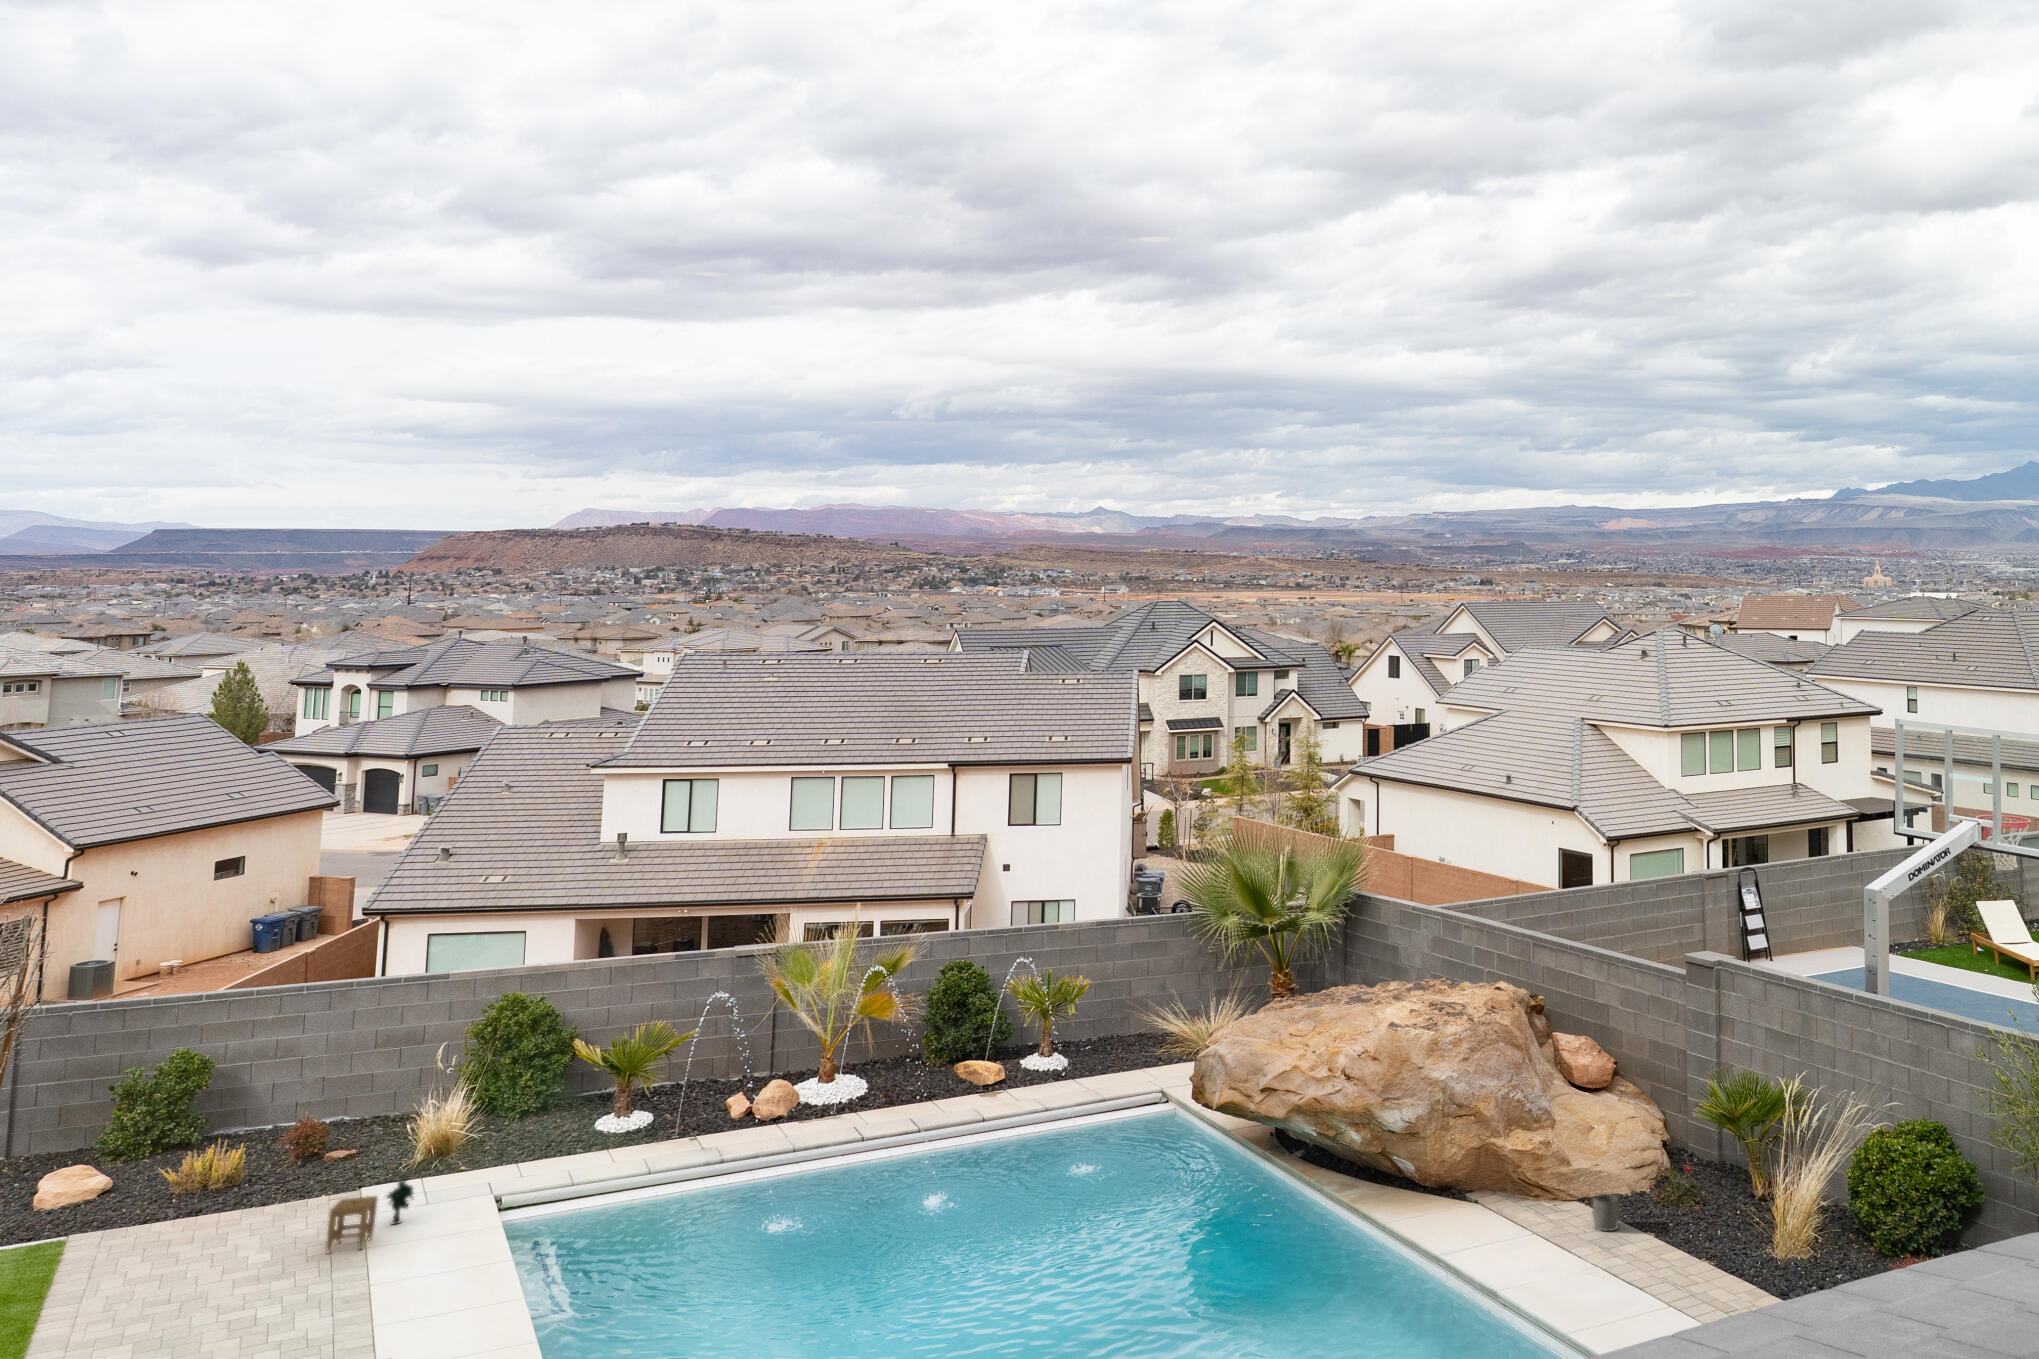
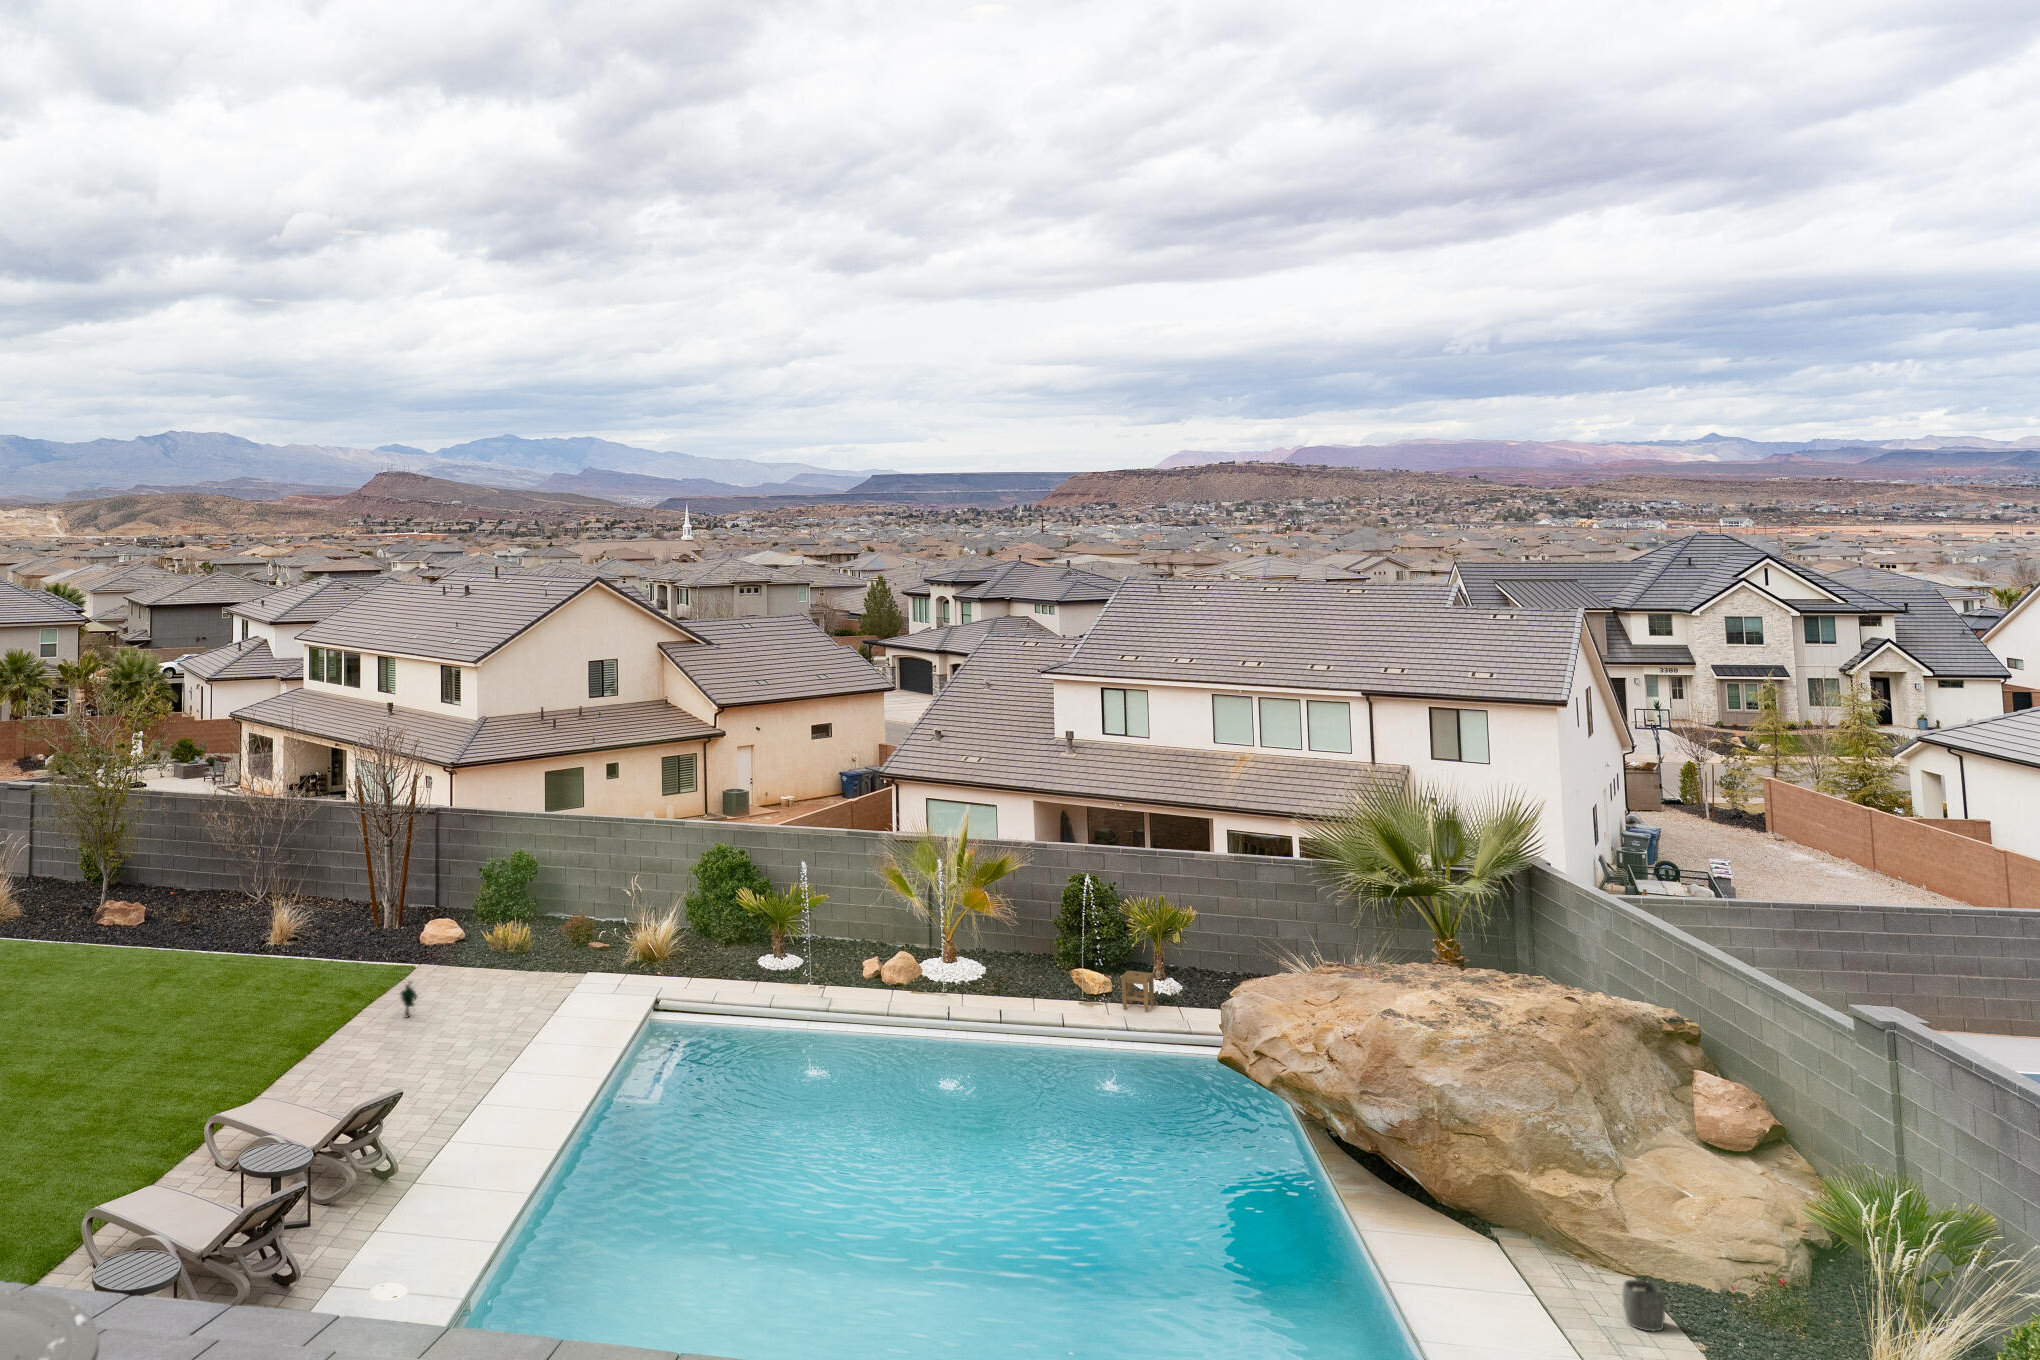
decorative plant: present [387,1176,413,1225] -> present [400,983,417,1018]
stool: present [326,1196,378,1253] -> present [1121,970,1154,1012]

